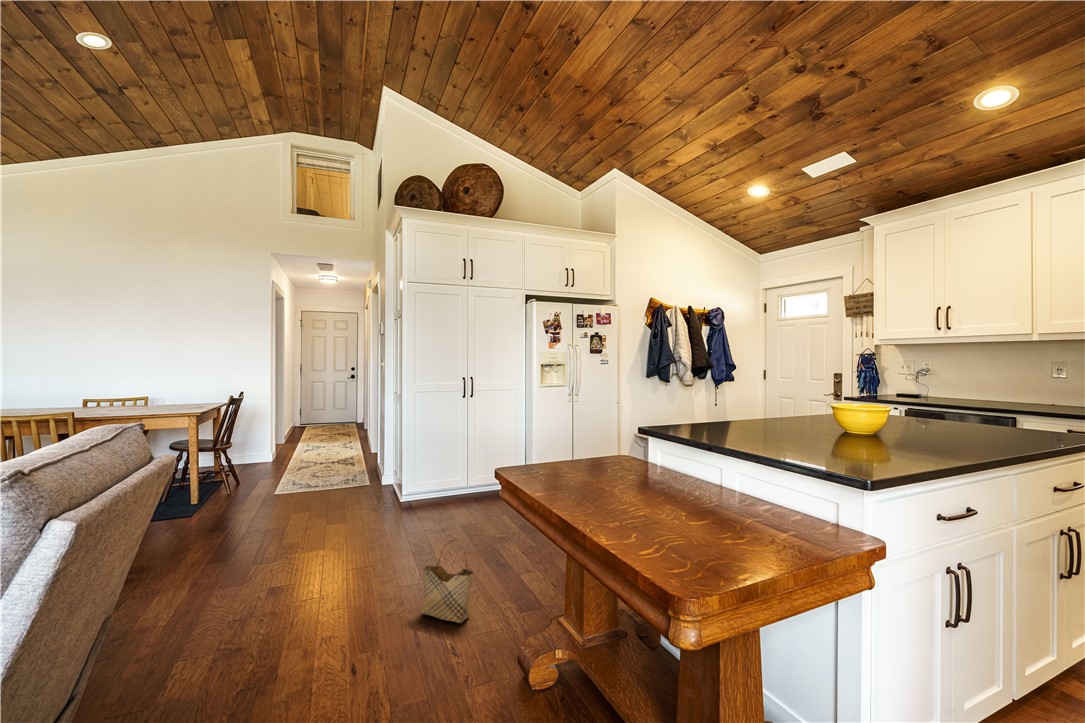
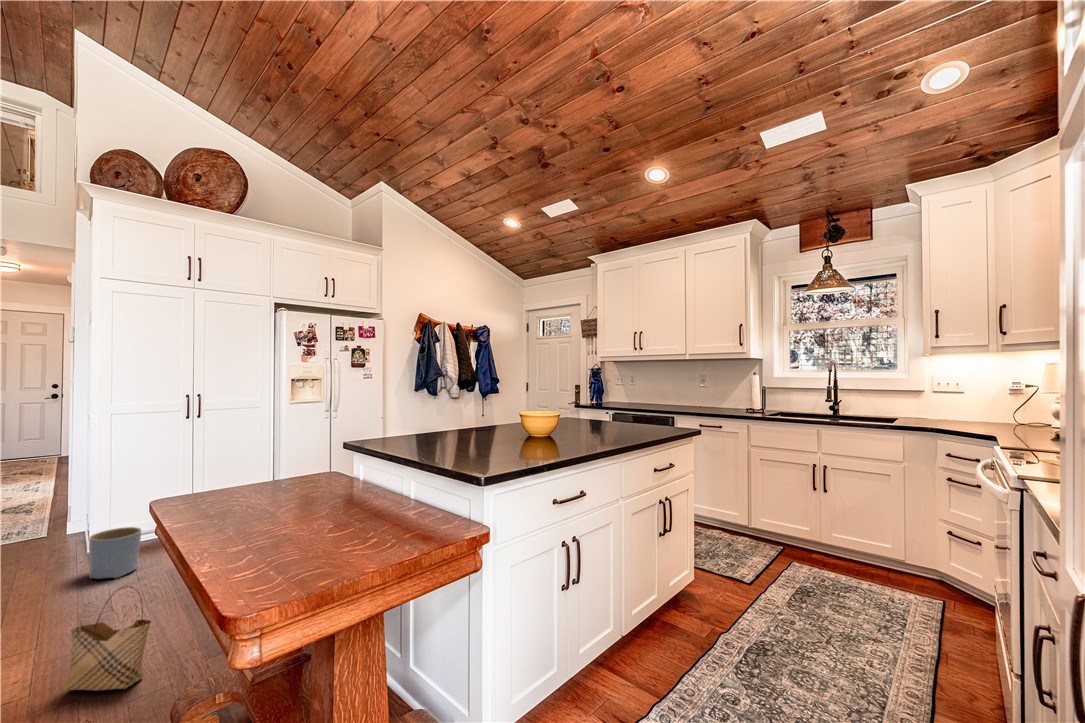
planter: none [411,485,442,525] -> present [89,527,141,579]

